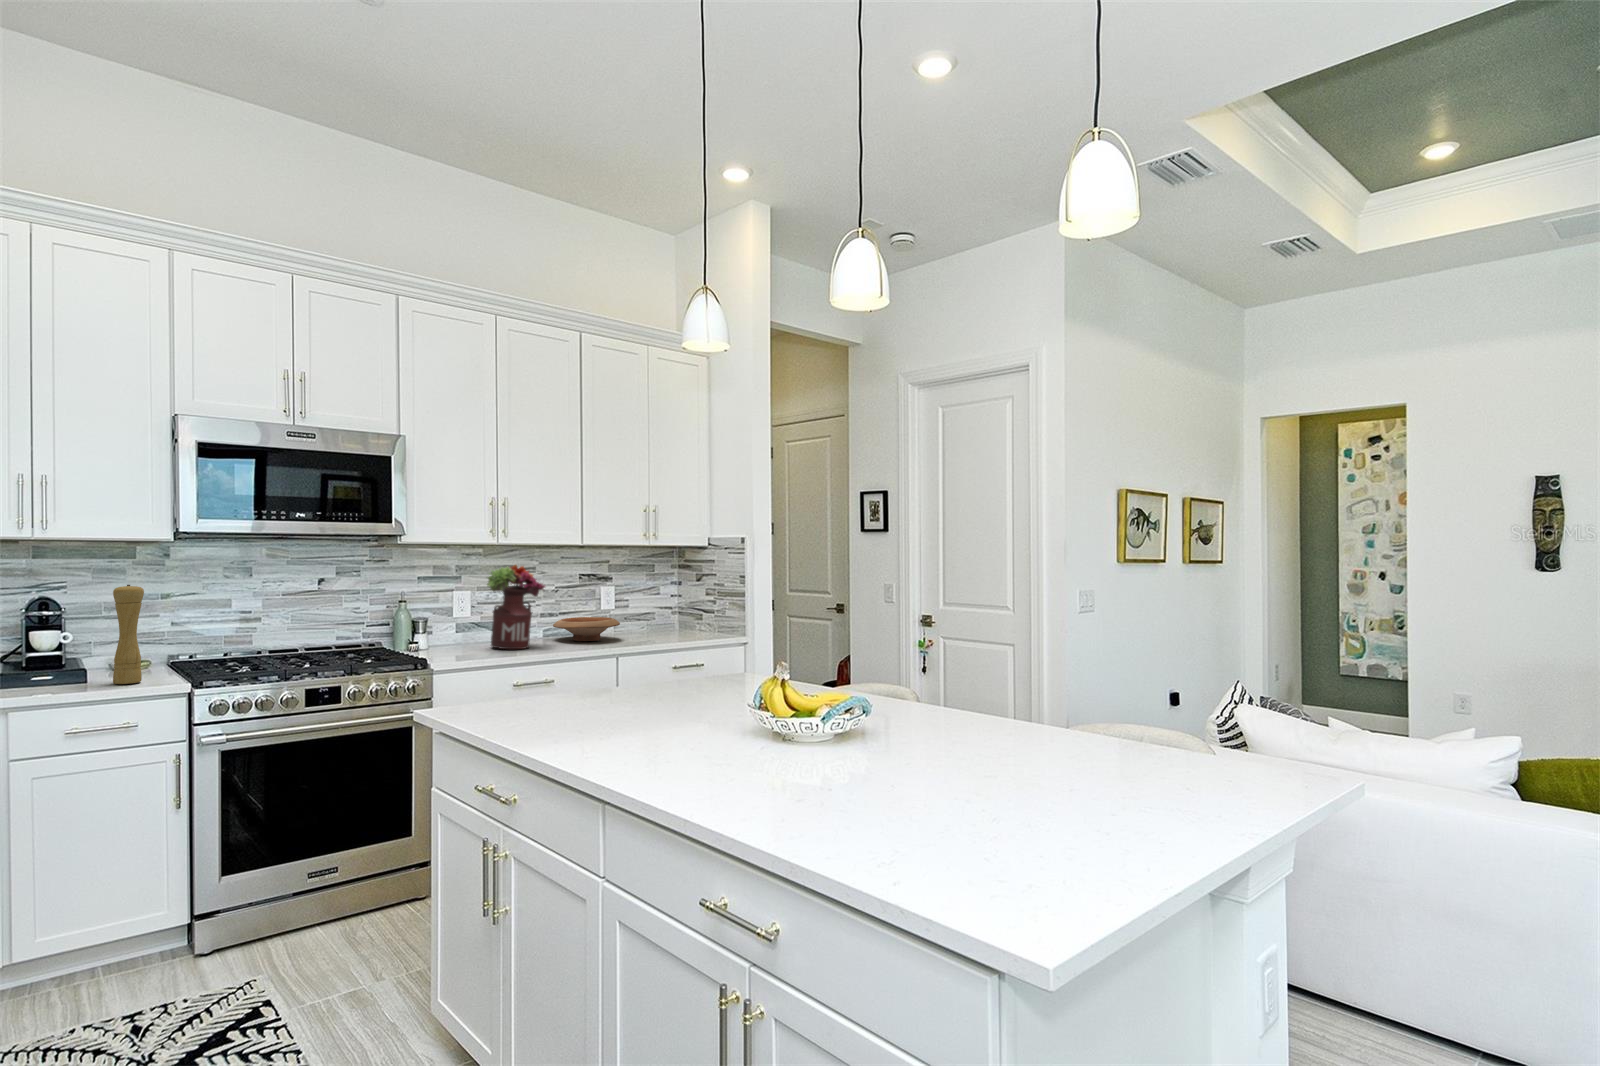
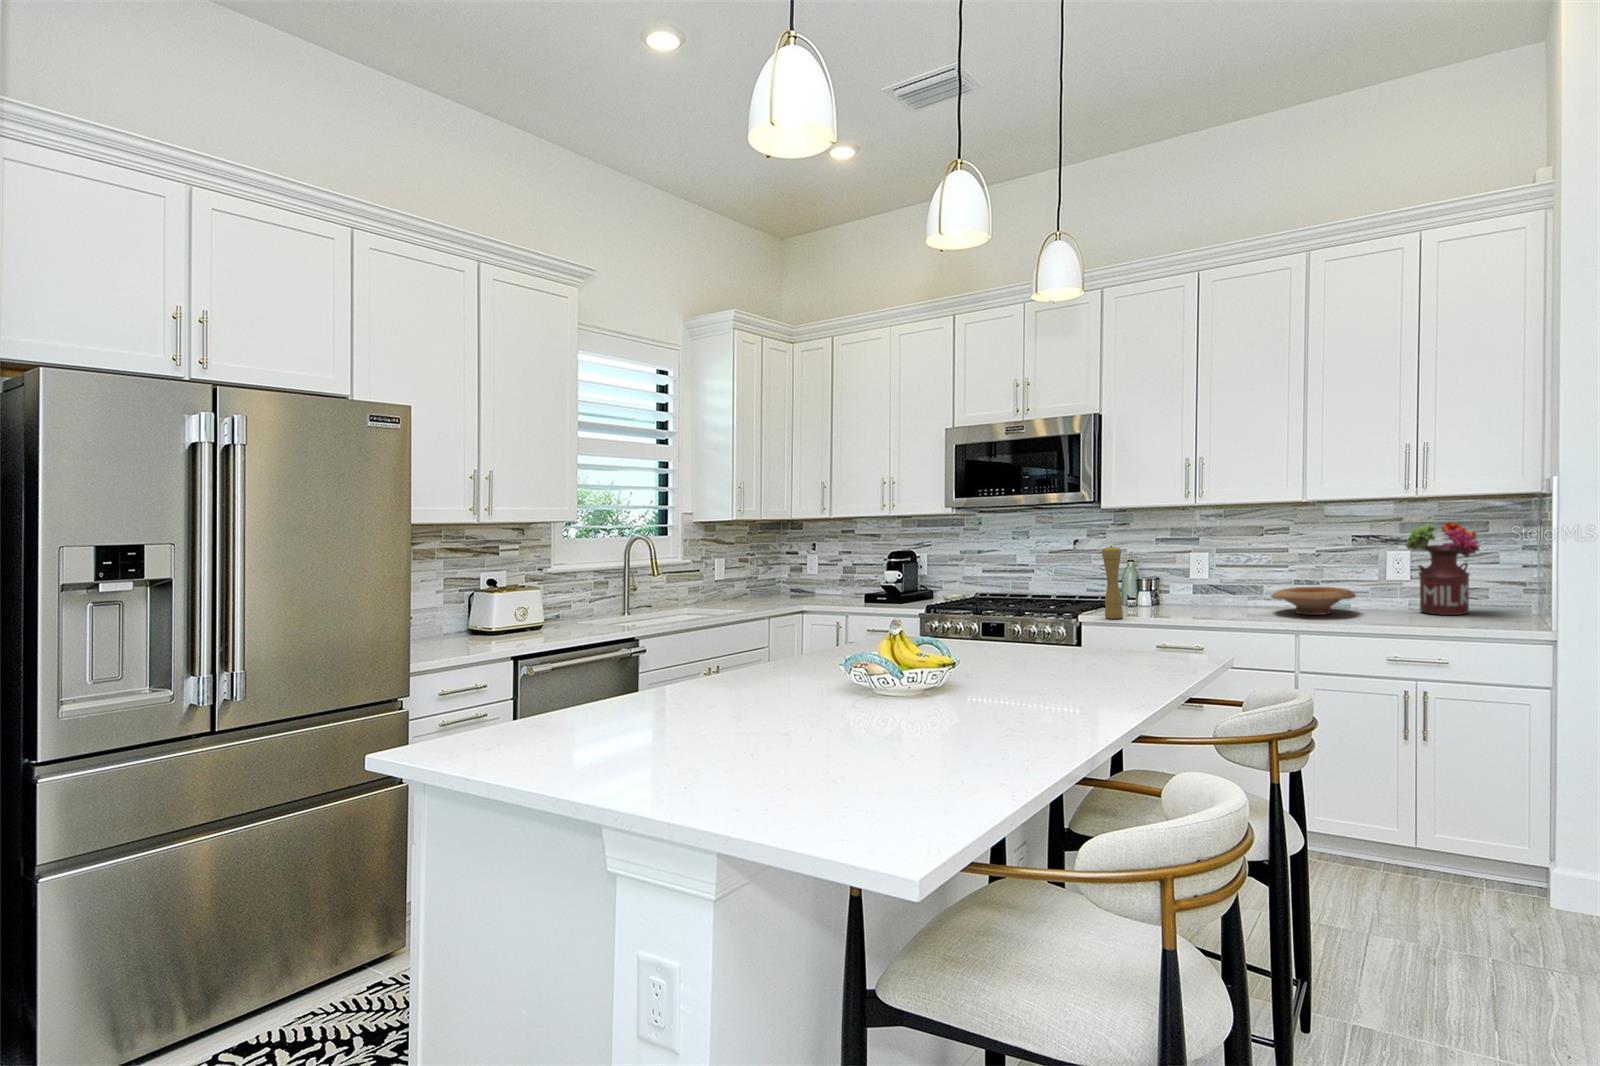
flower arrangement: present [487,565,545,649] -> present [1405,521,1480,615]
pepper mill: present [113,585,144,684] -> present [1102,546,1123,619]

